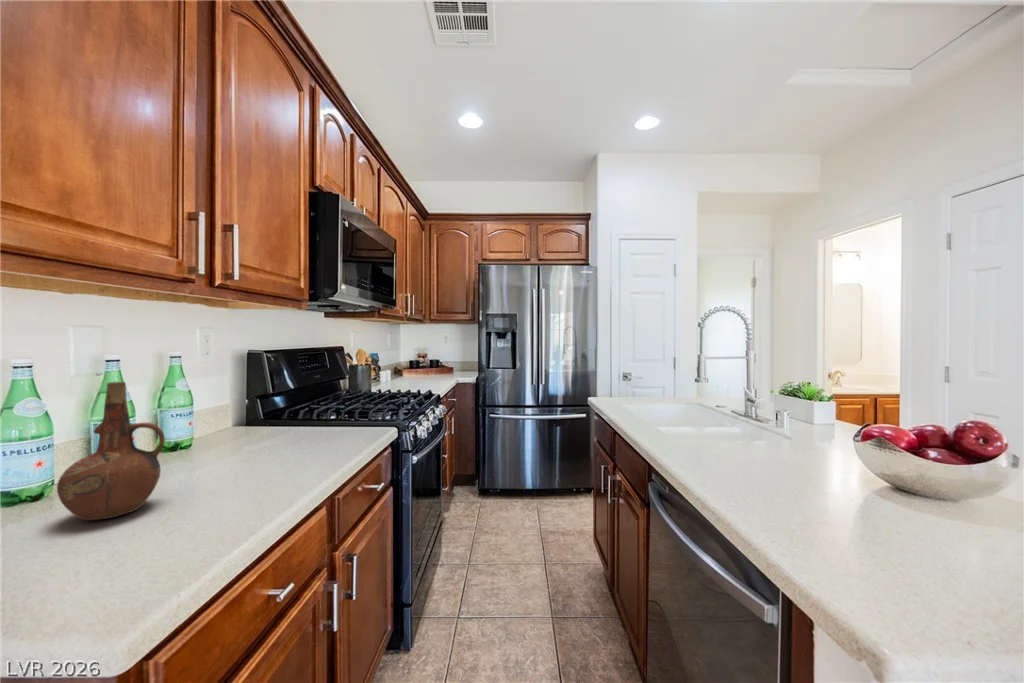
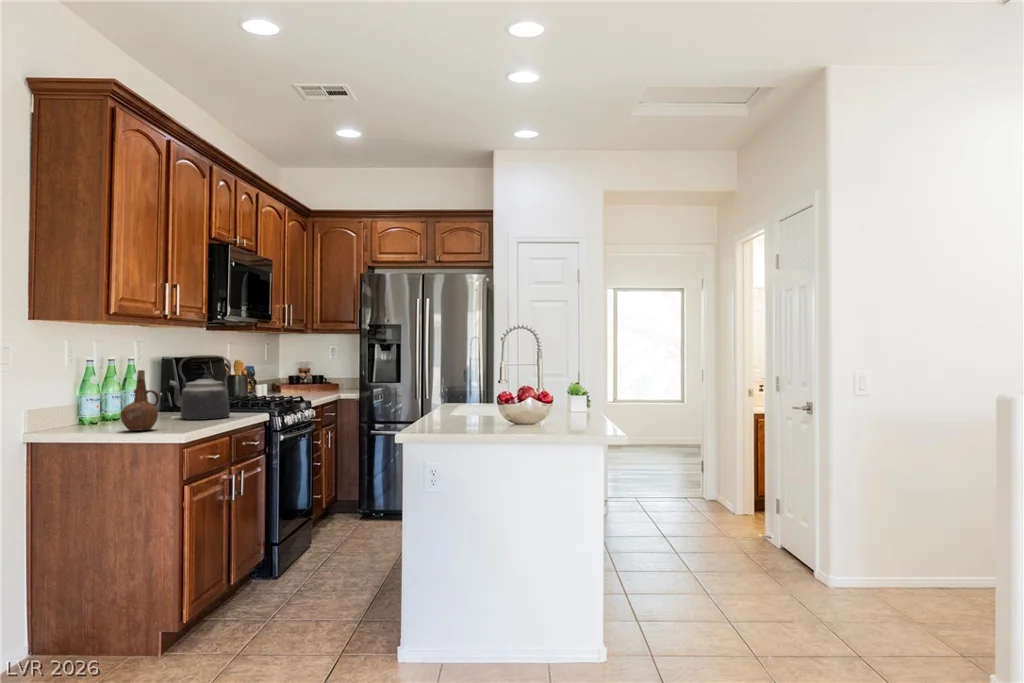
kettle: none [238,347,333,452] -> present [170,355,231,420]

